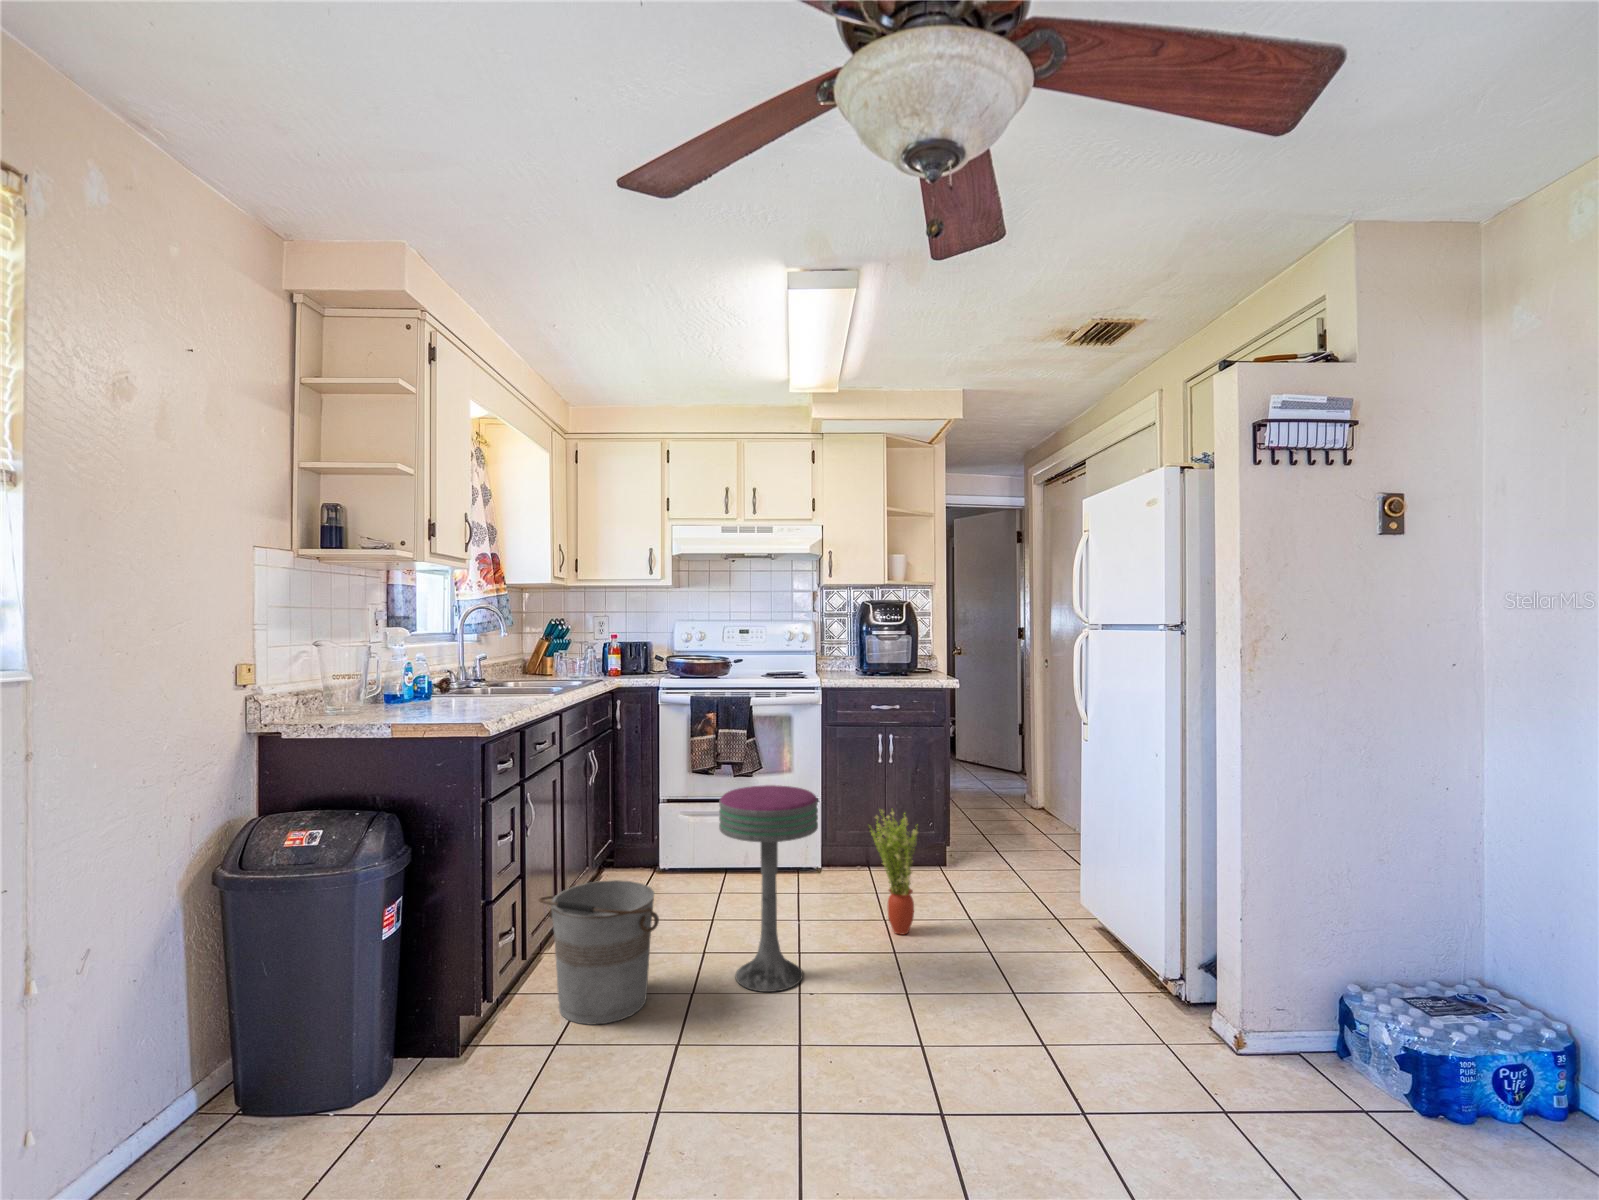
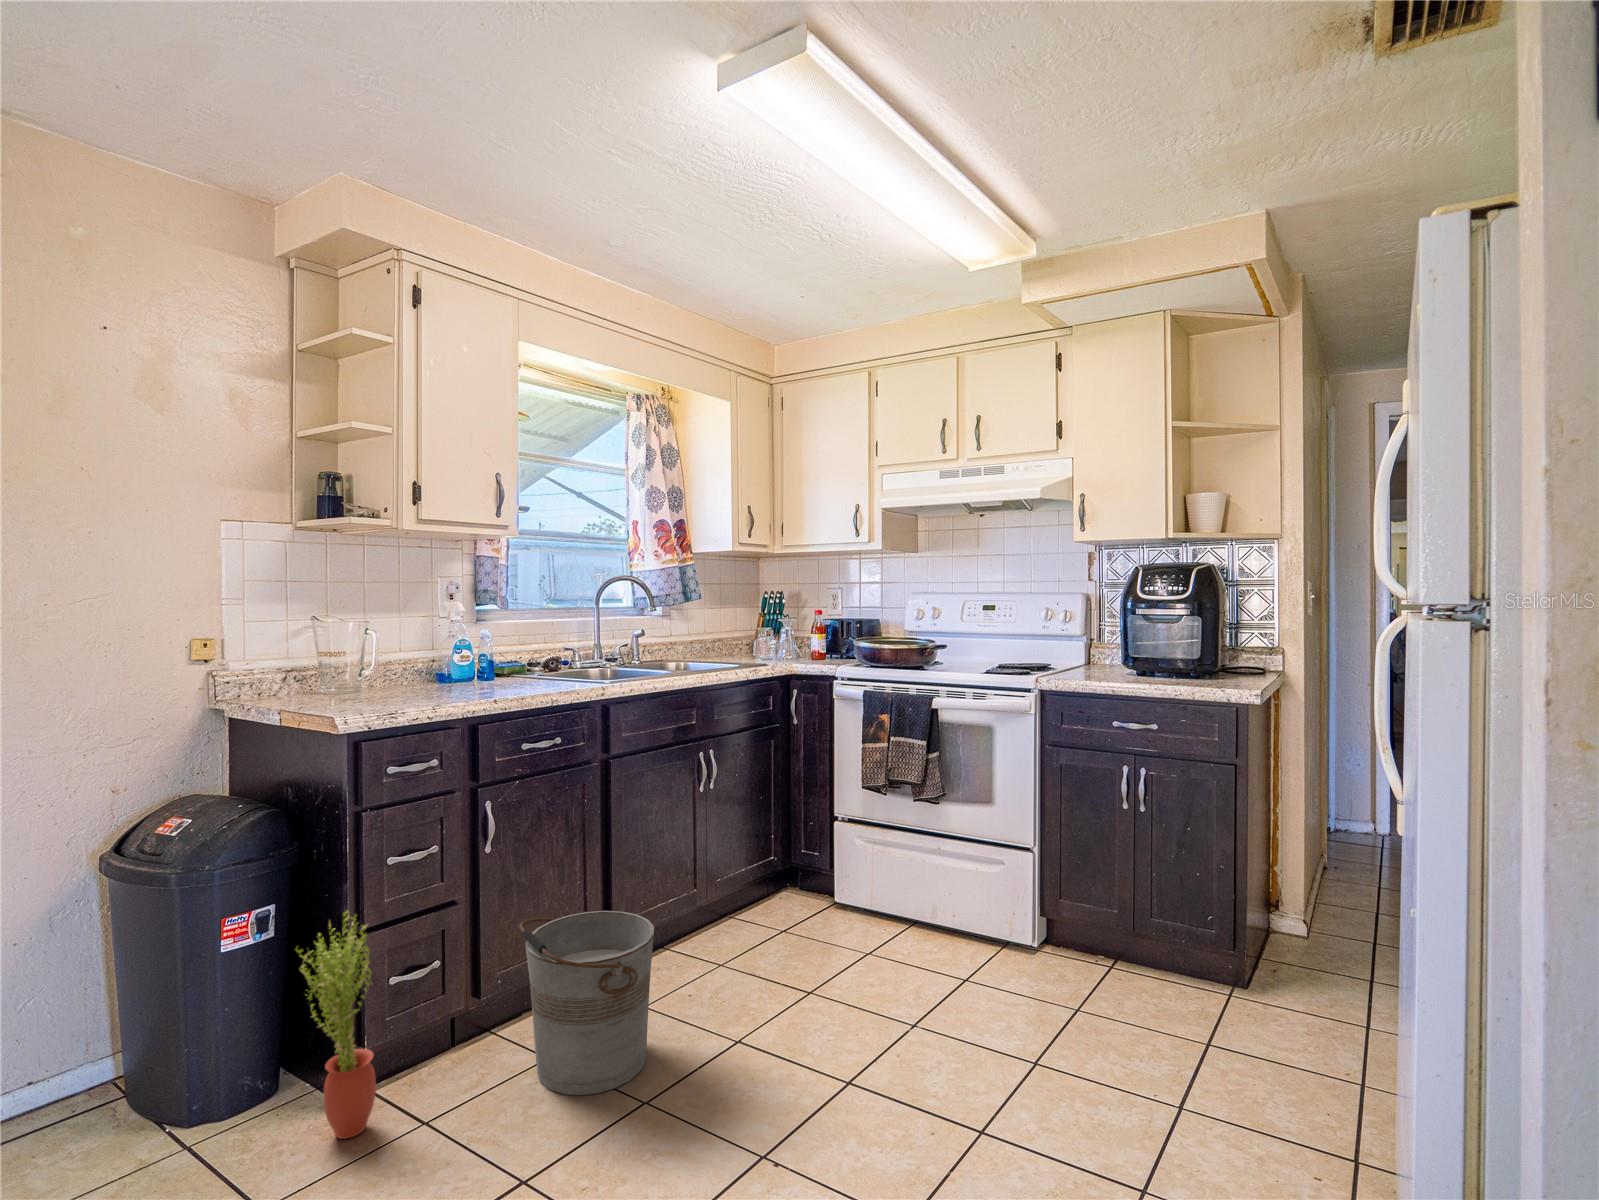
bar stool: present [719,785,818,992] -> none [727,823,868,1126]
potted plant: present [871,810,918,935] -> present [296,911,376,1139]

